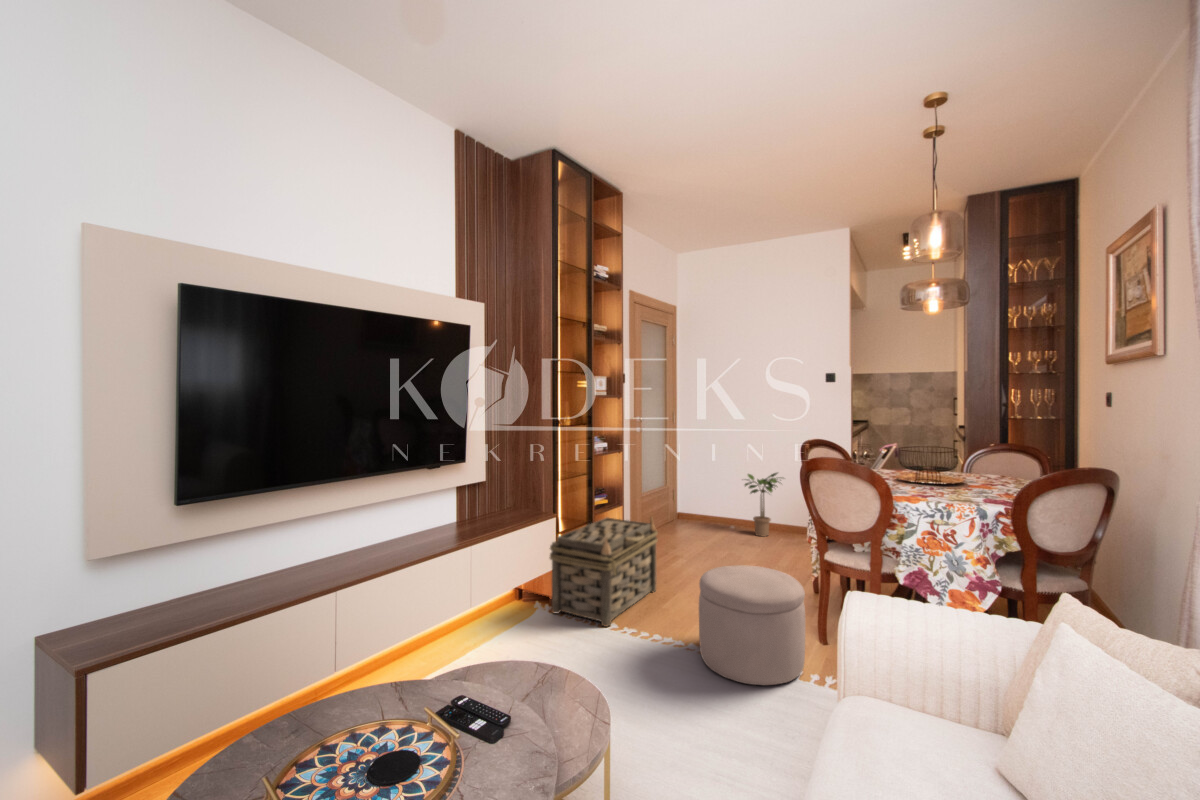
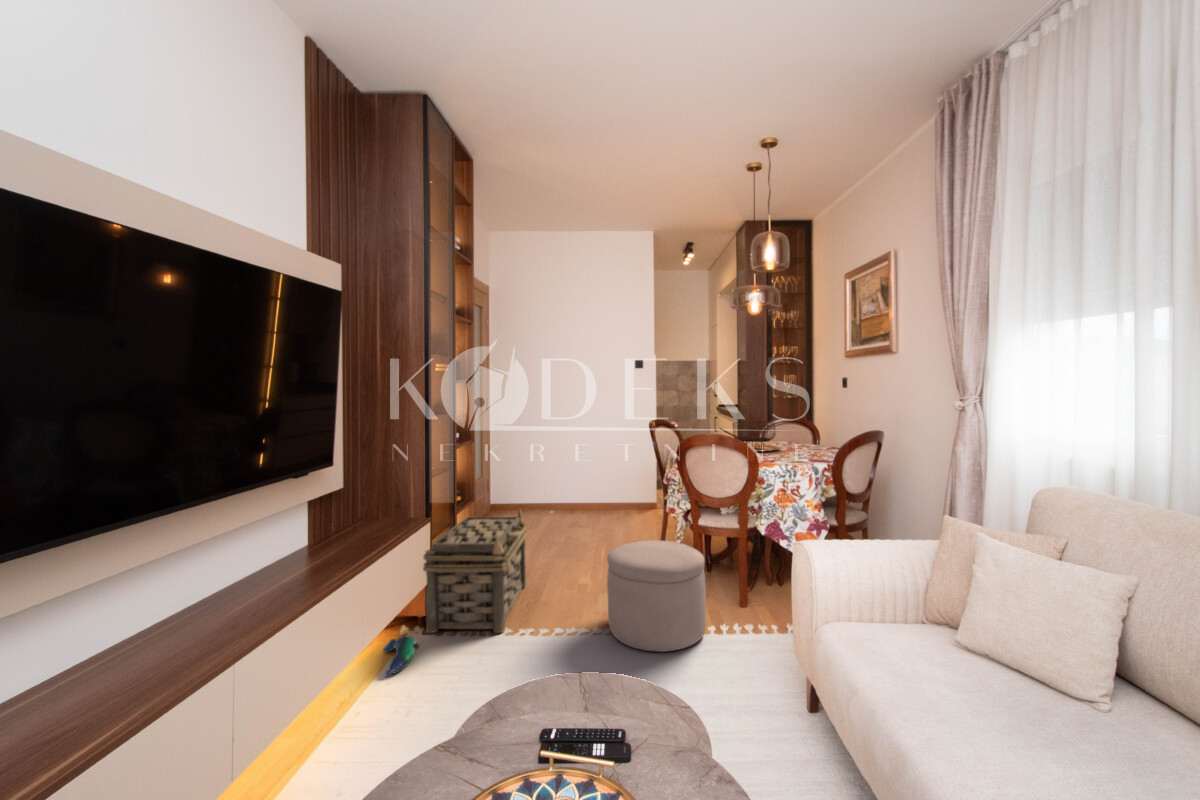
potted plant: present [745,473,778,537] -> none [564,458,606,520]
plush toy: none [502,610,534,639] -> present [383,636,420,677]

